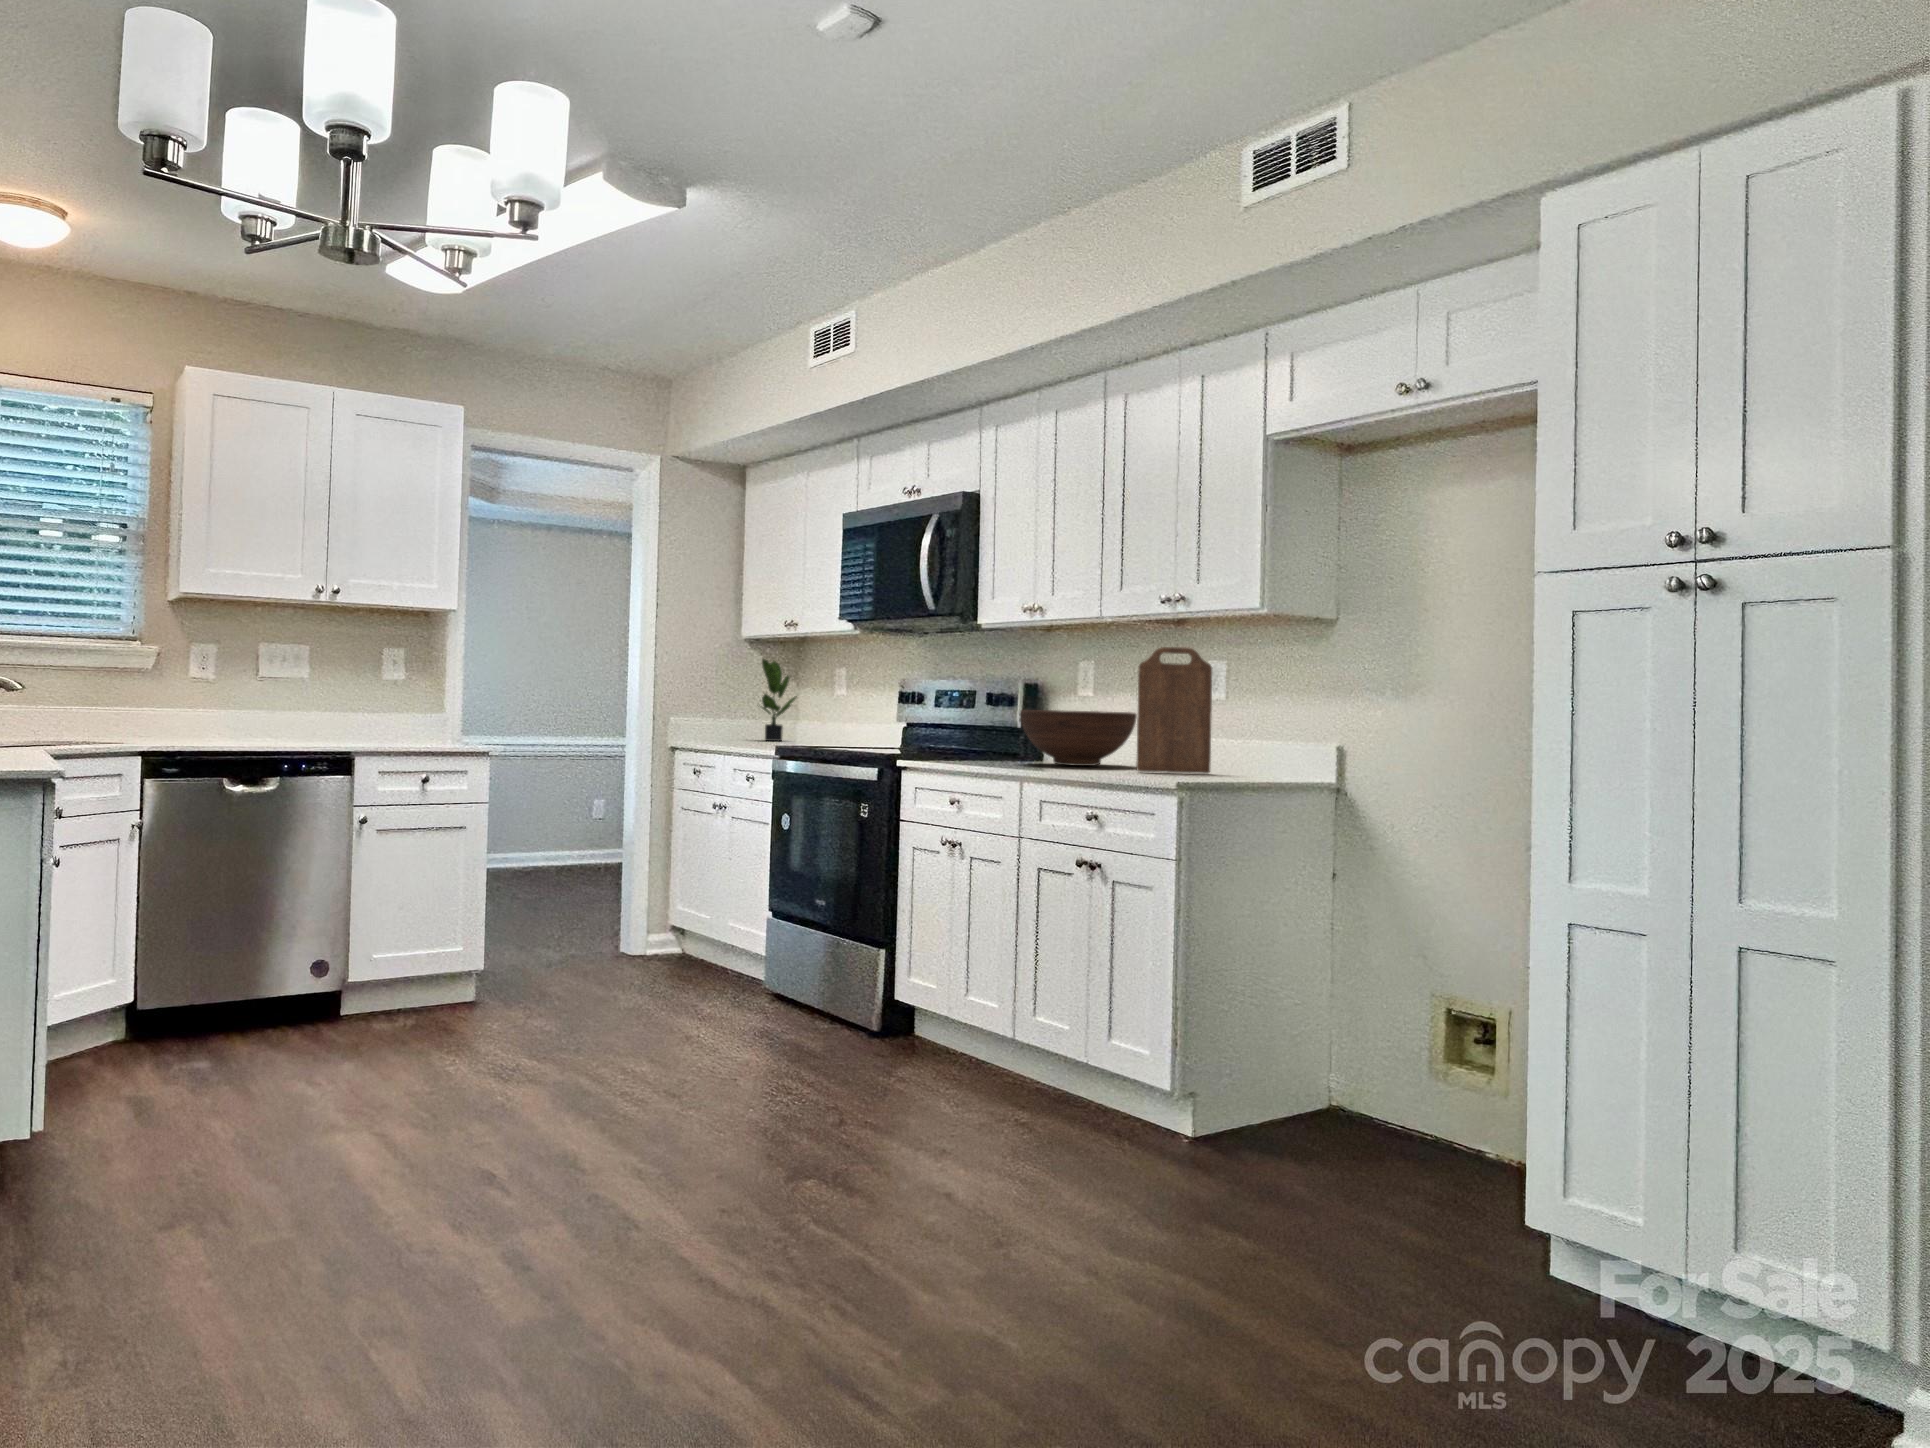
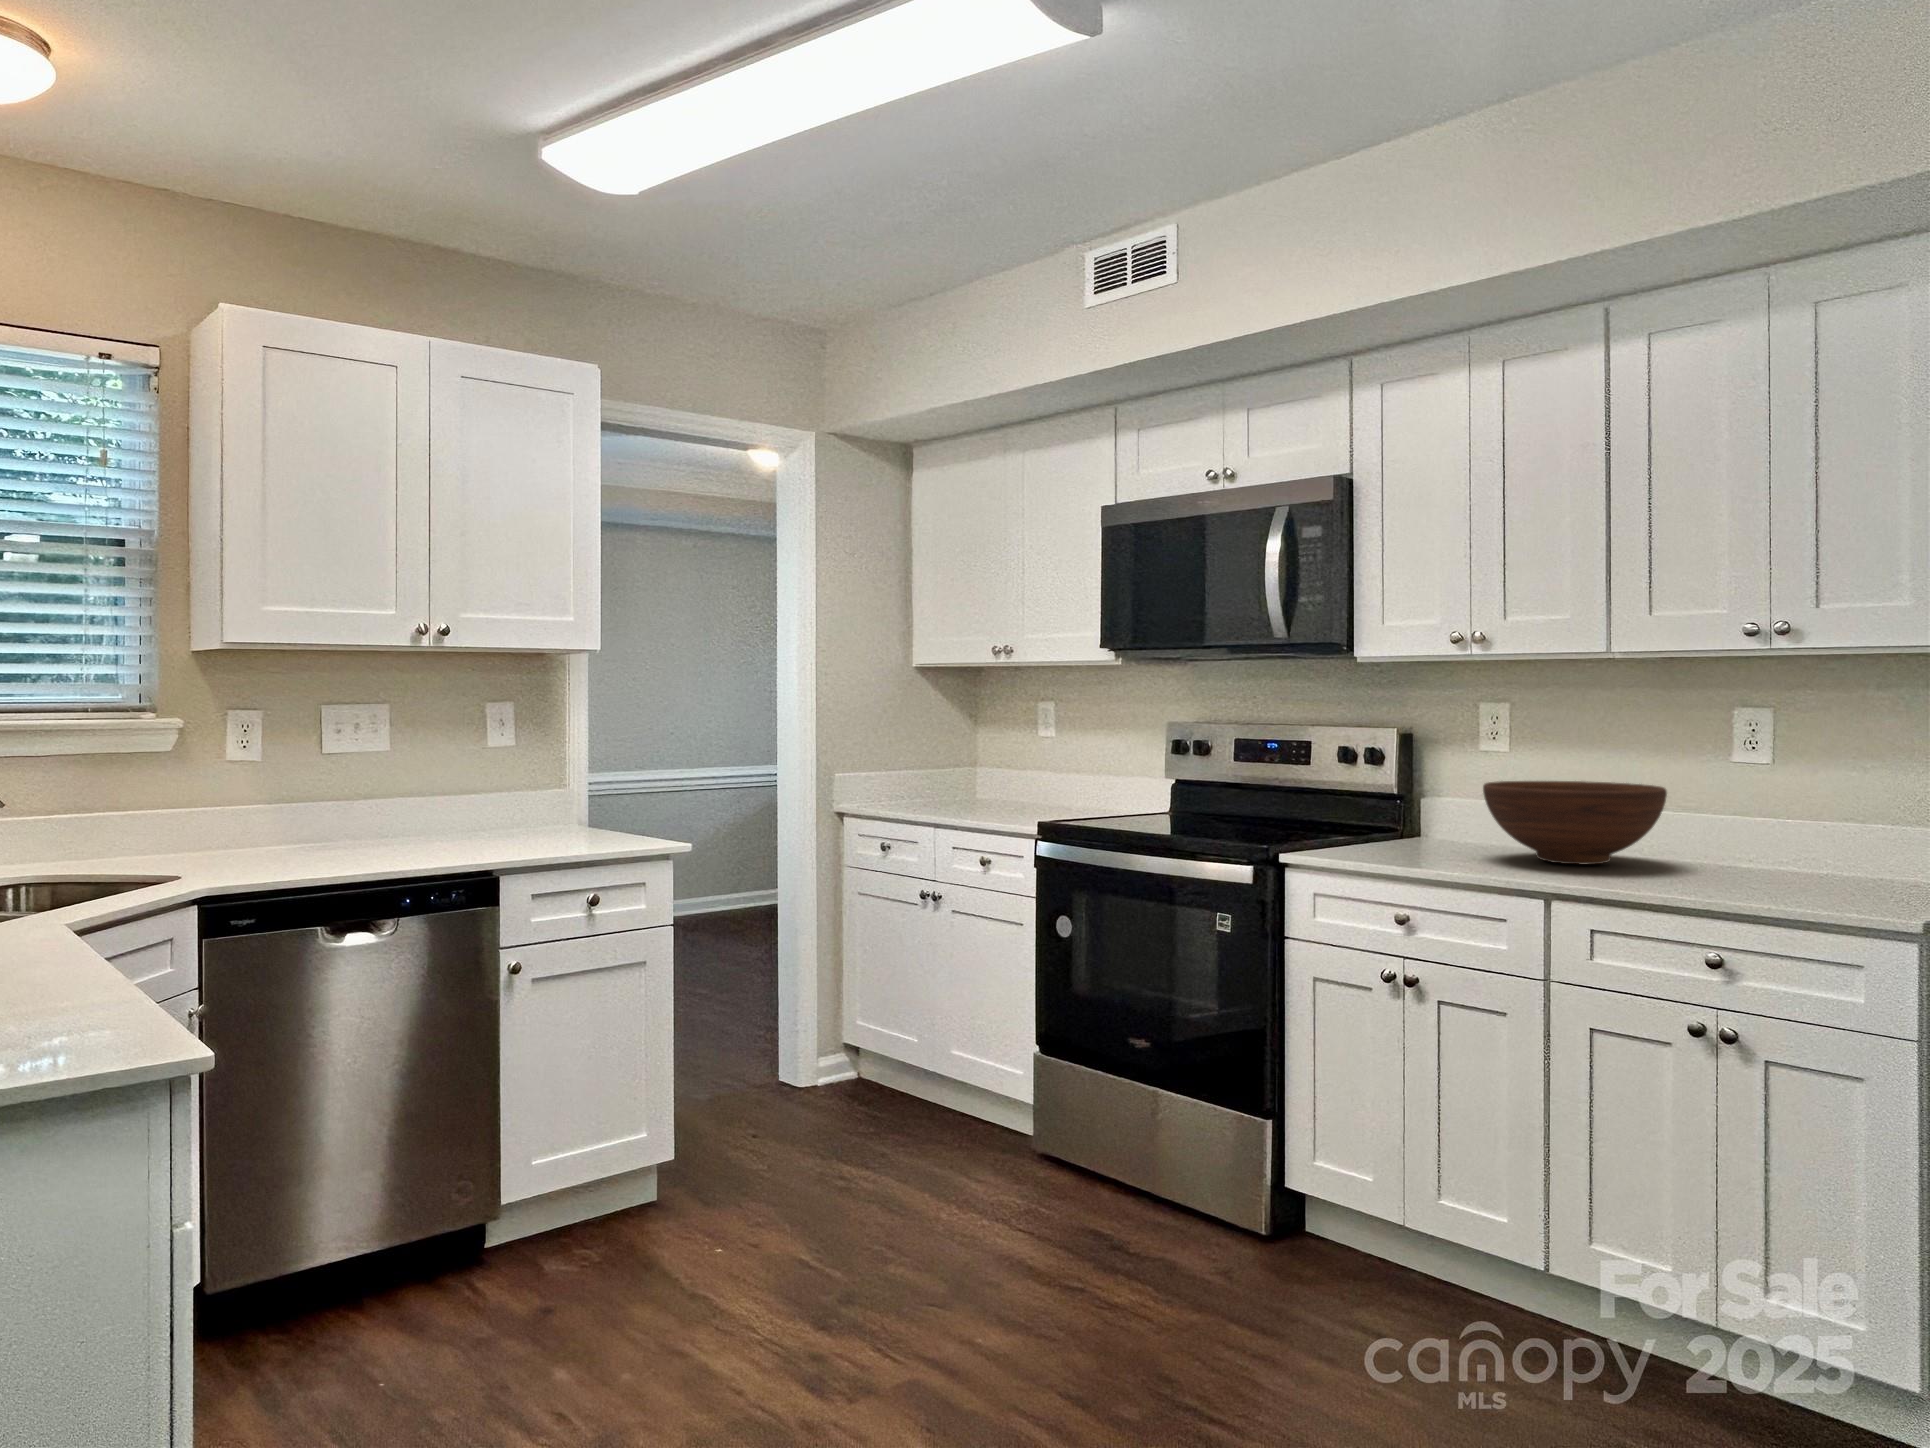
cutting board: present [1136,647,1212,774] -> none [1727,699,1837,882]
potted plant: present [761,659,797,741] -> none [941,694,995,801]

